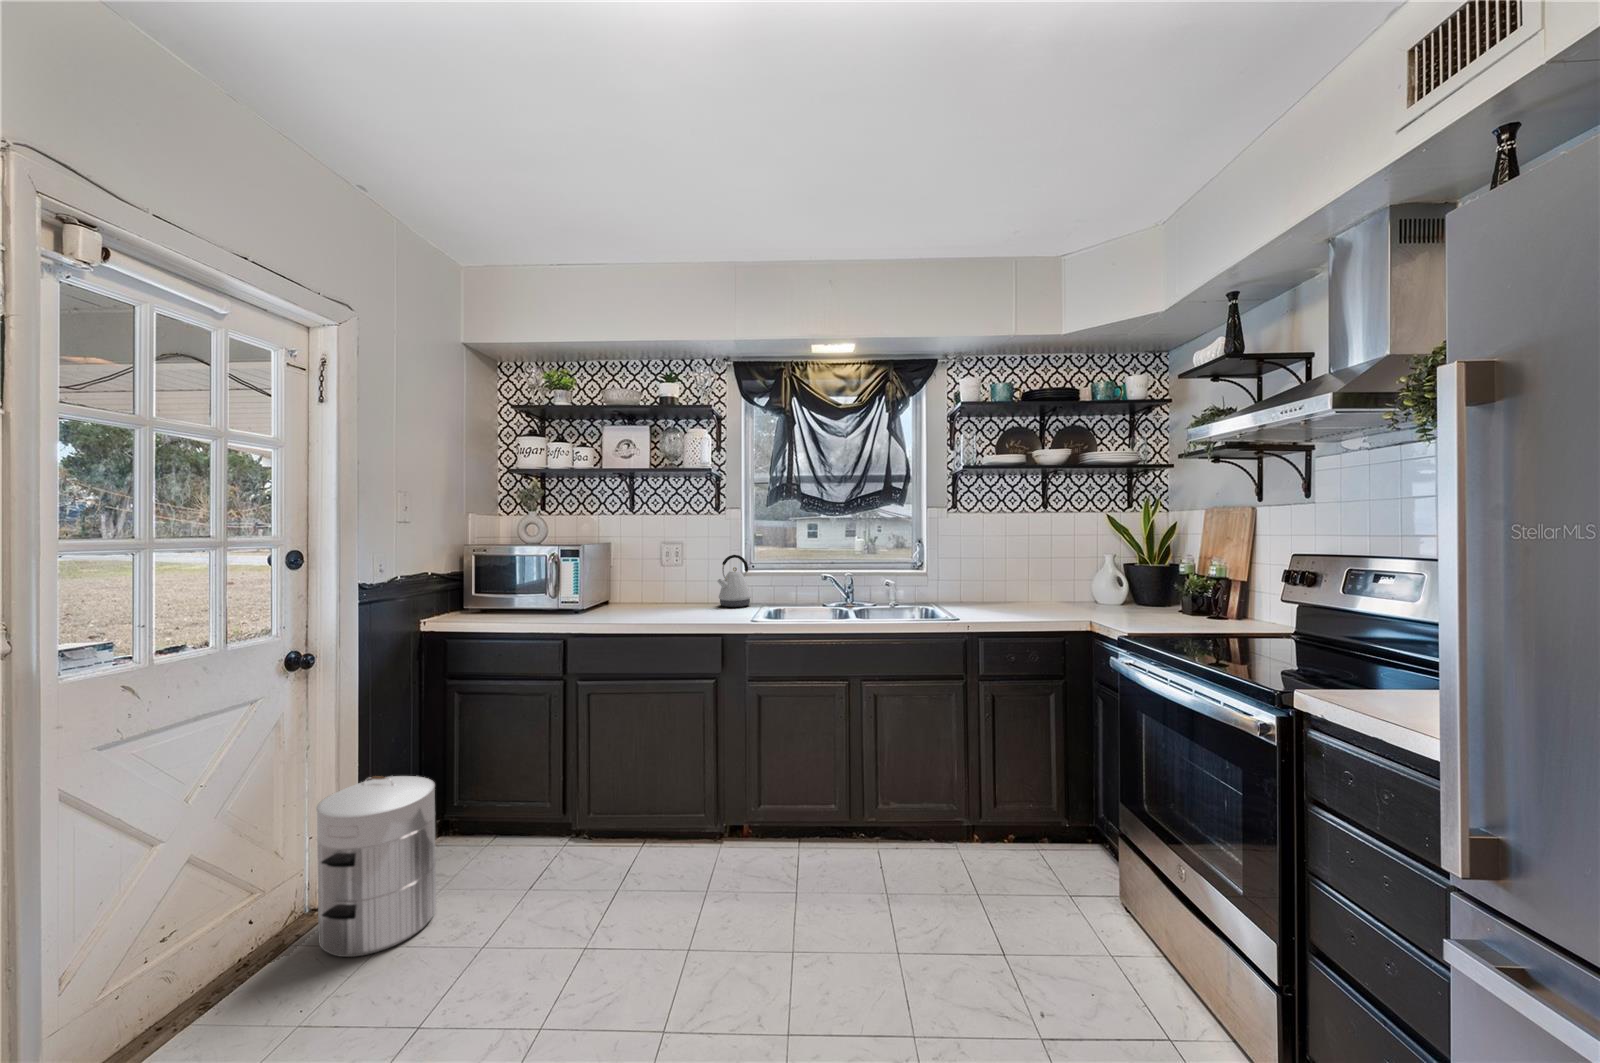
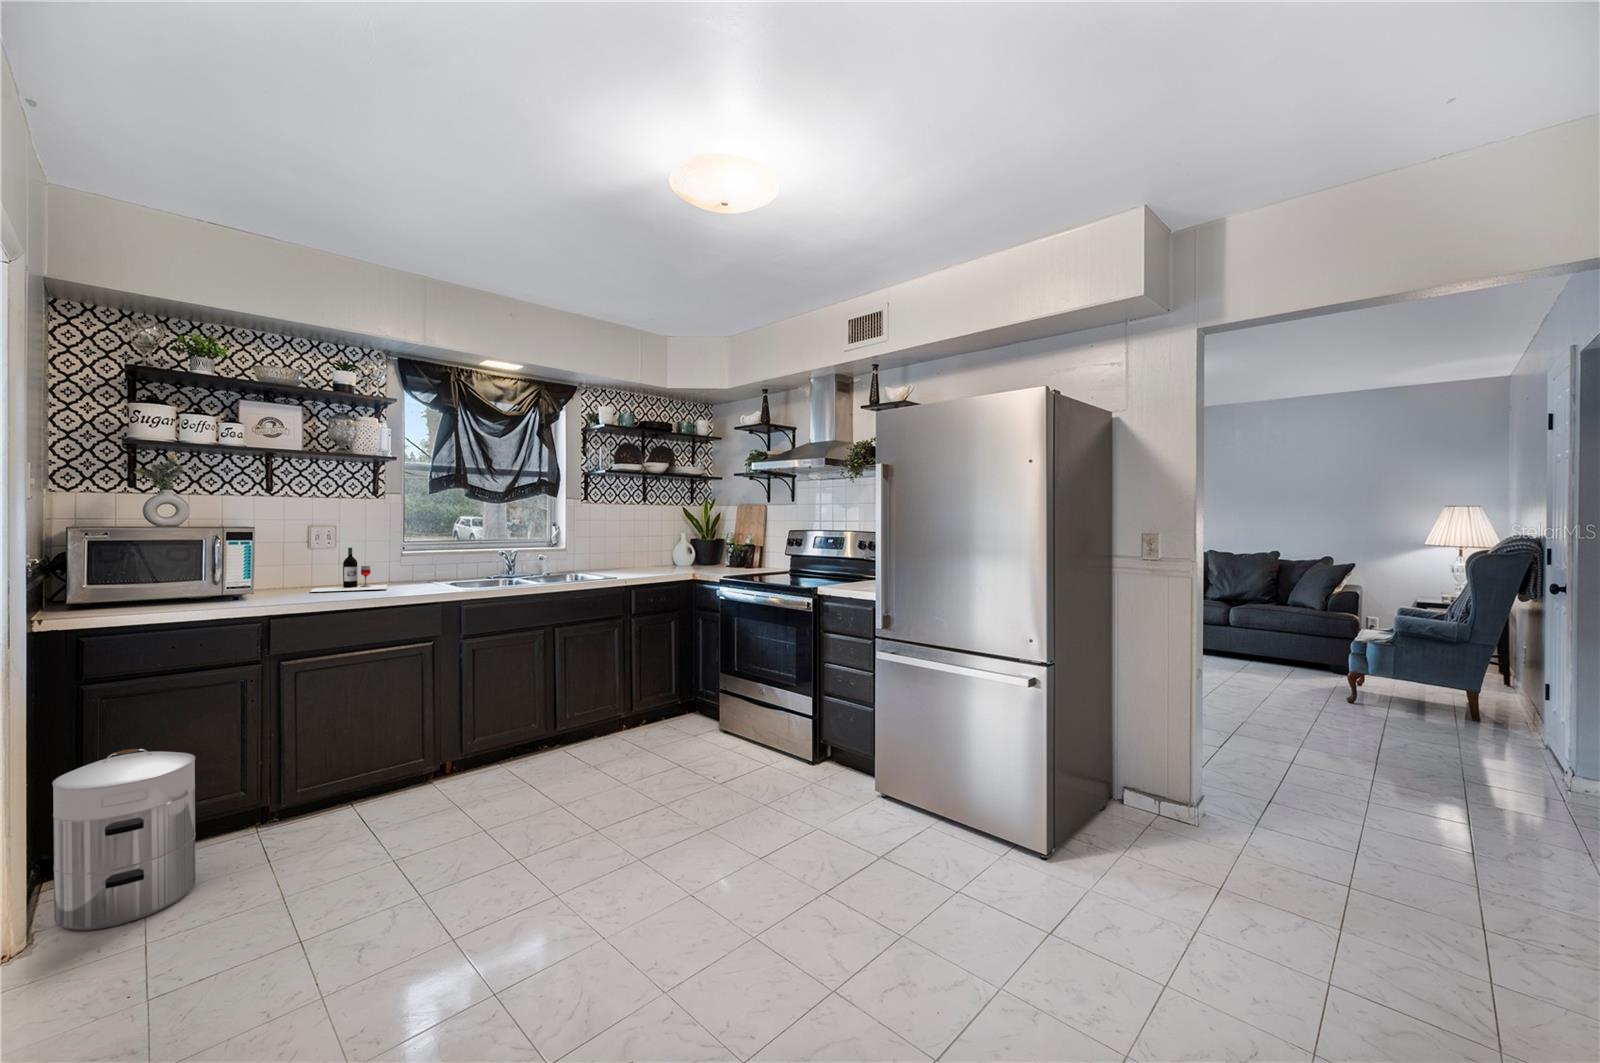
kettle: present [717,555,751,607] -> none [386,534,420,581]
wine bottle: none [617,571,708,620] -> present [310,547,387,592]

